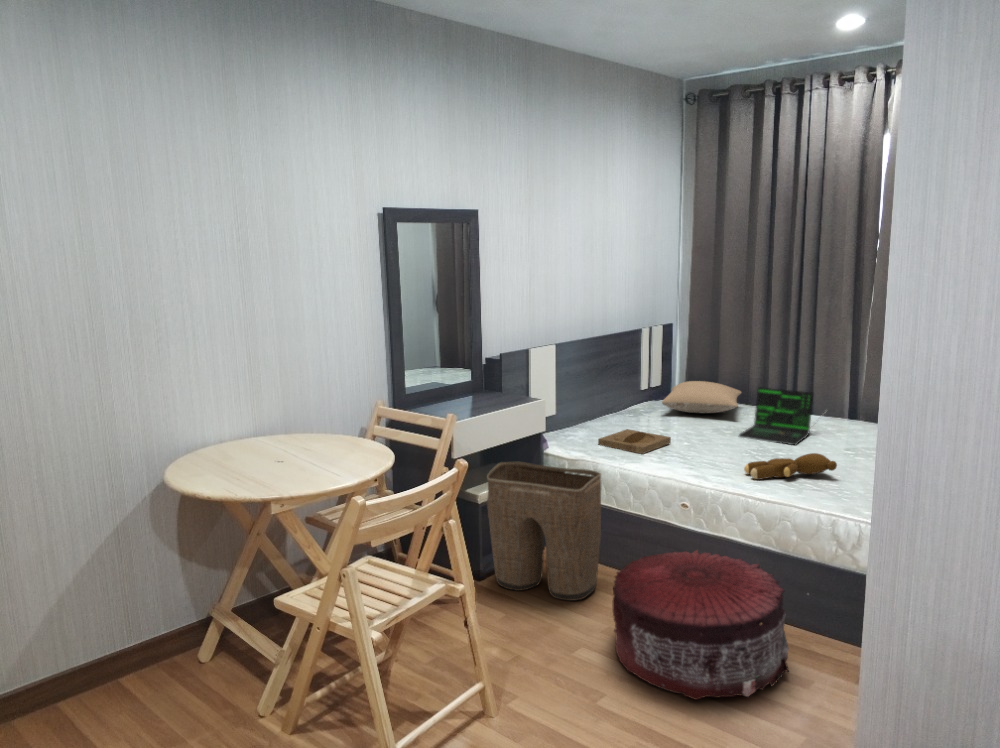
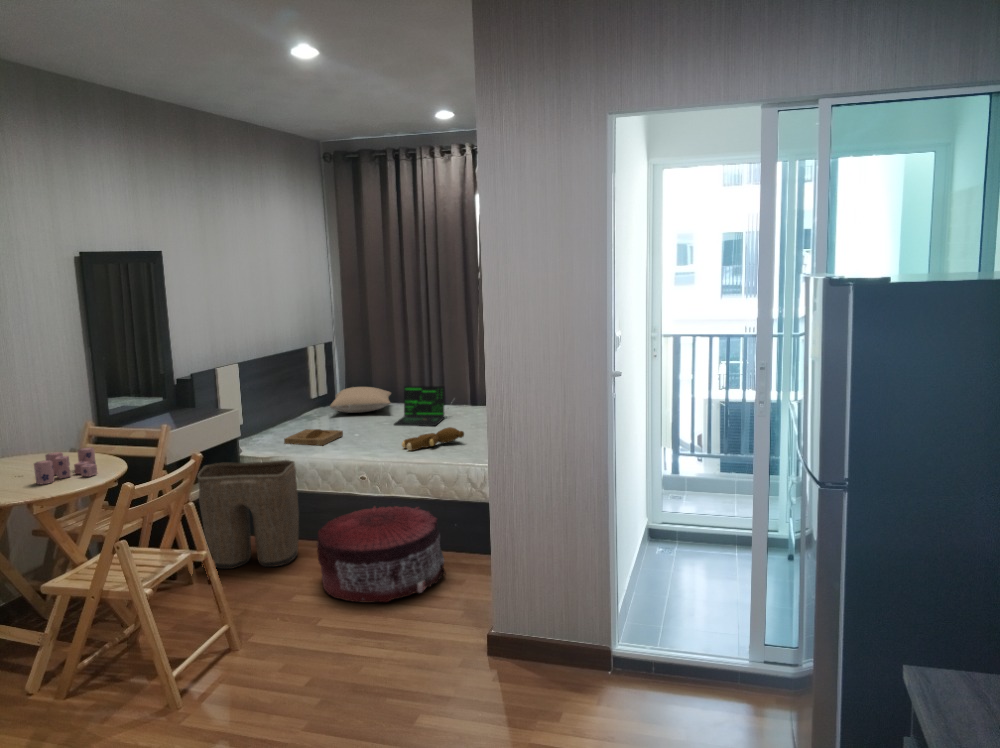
candle: none [289,435,360,475] -> present [34,447,97,484]

